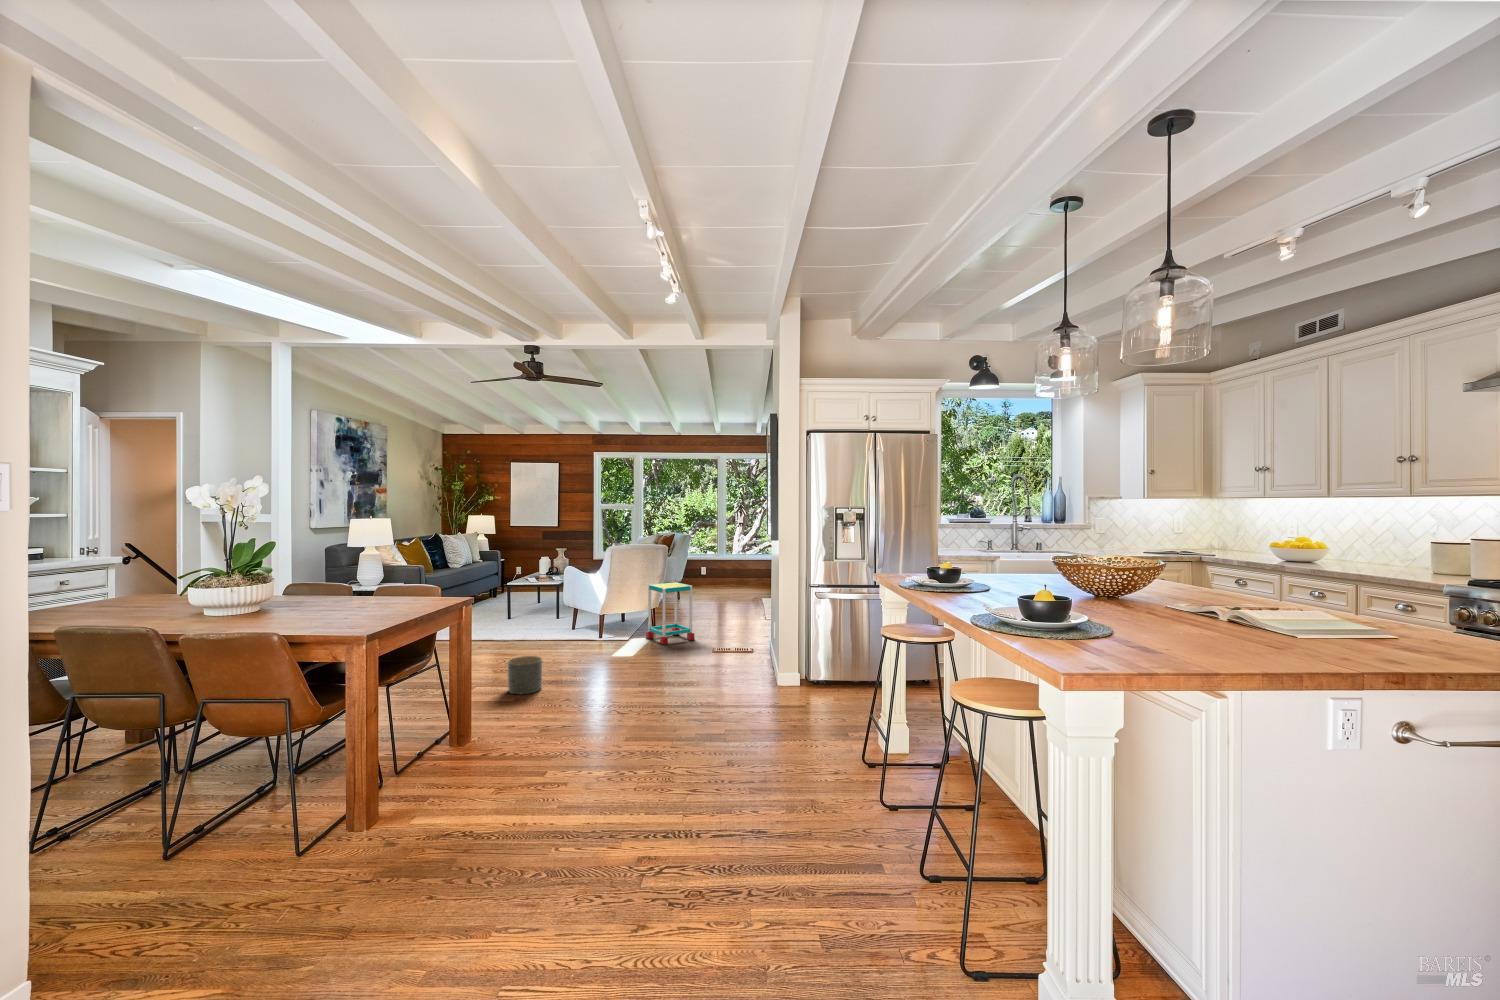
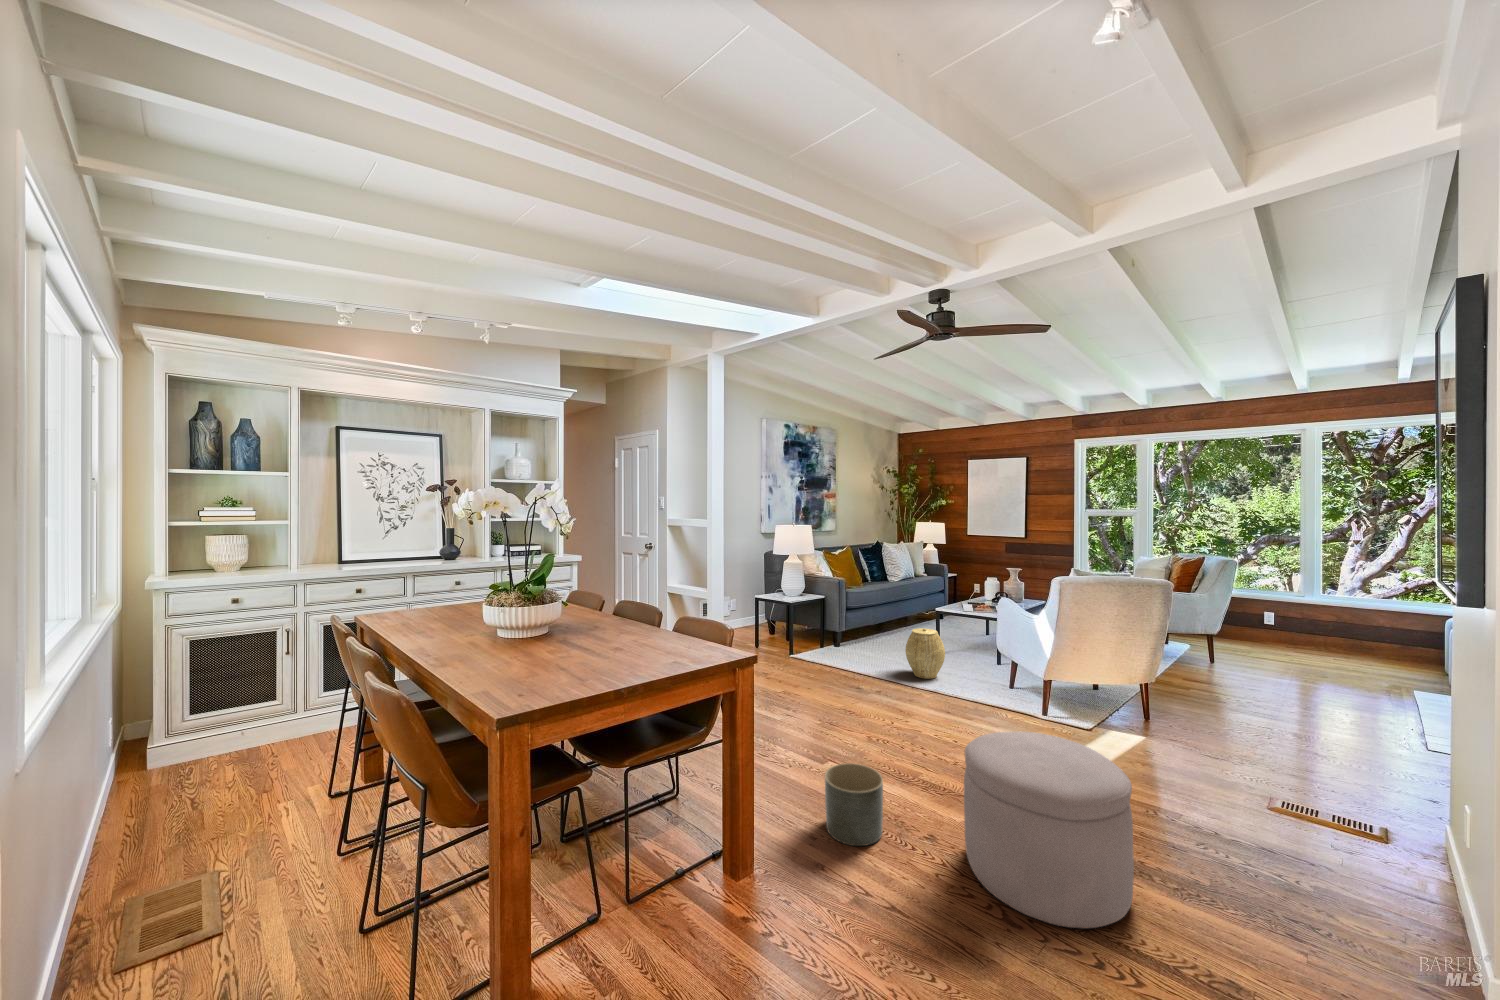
side table: present [646,582,695,644] -> none [1136,652,1255,786]
woven basket: none [497,596,527,633] -> present [905,628,945,679]
ottoman: none [585,618,655,689] -> present [964,732,1134,928]

